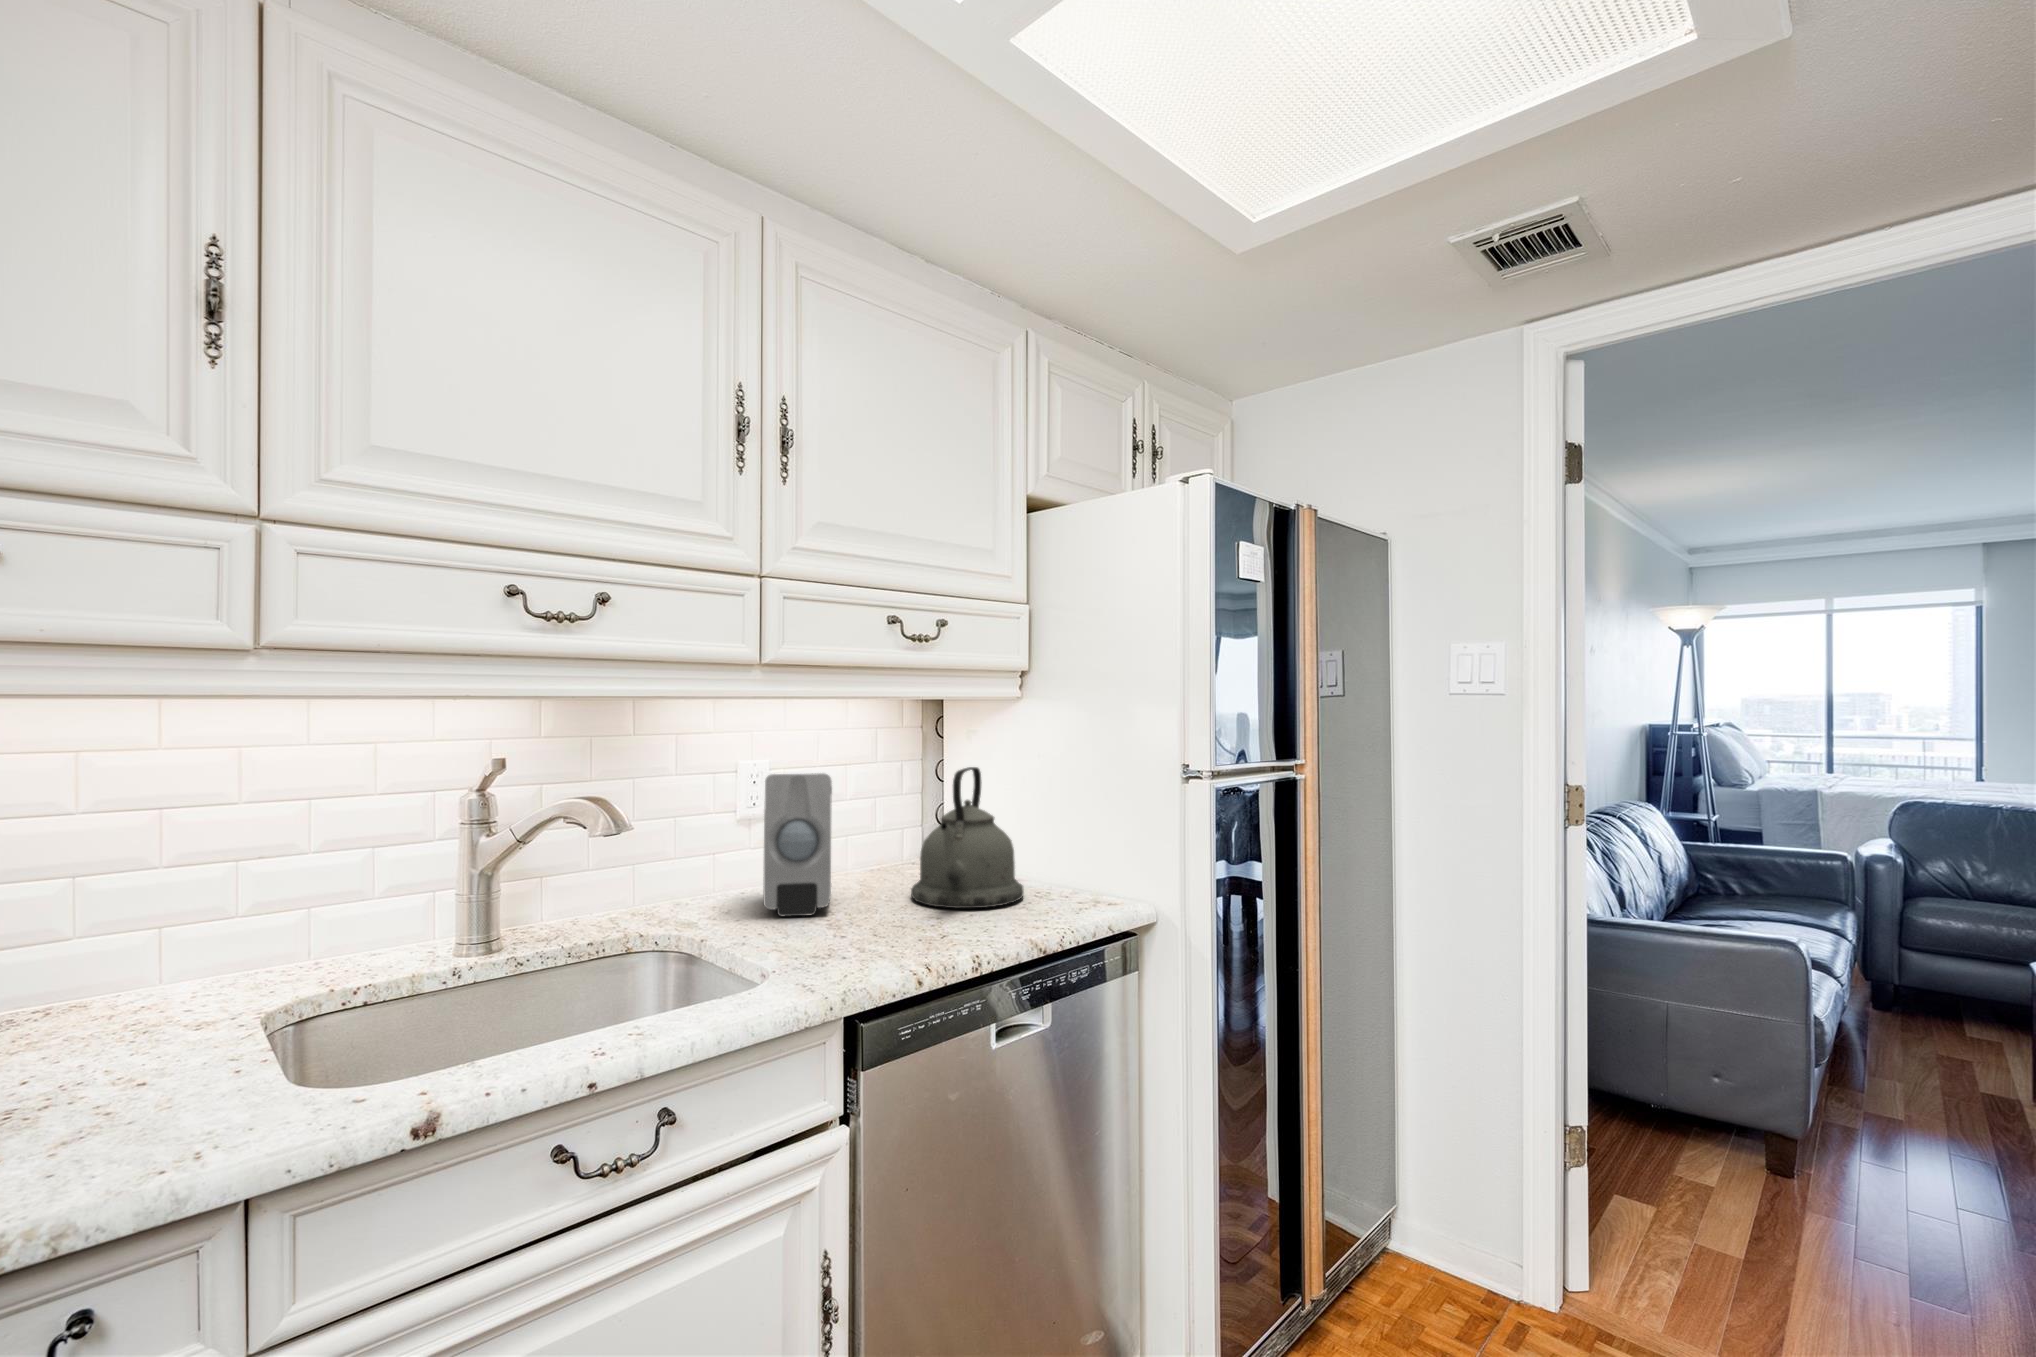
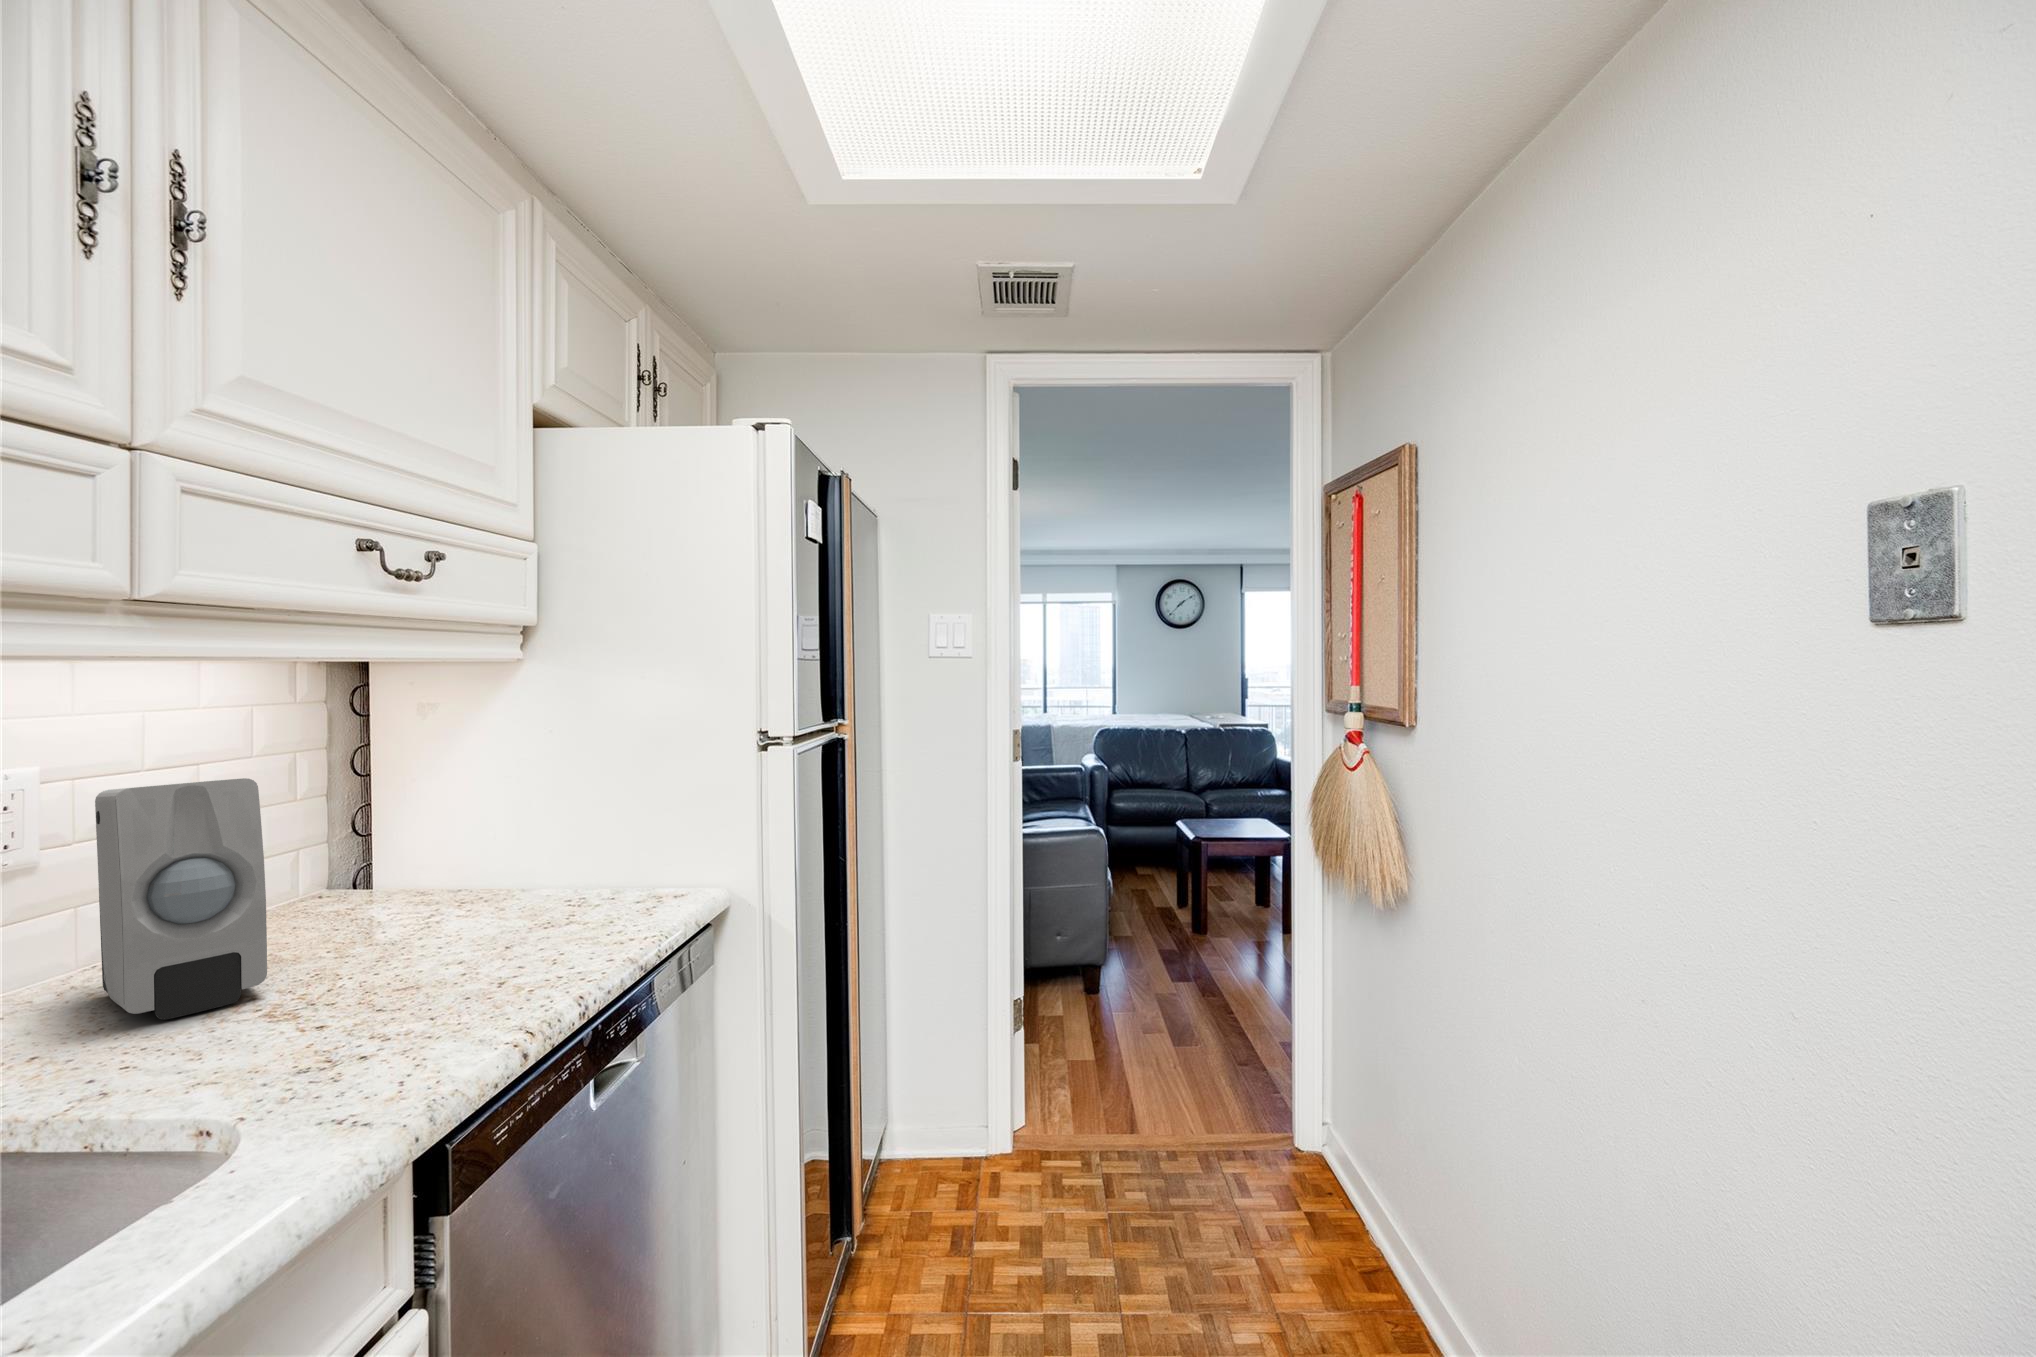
kettle: present [911,767,1024,908] -> none [385,751,563,946]

